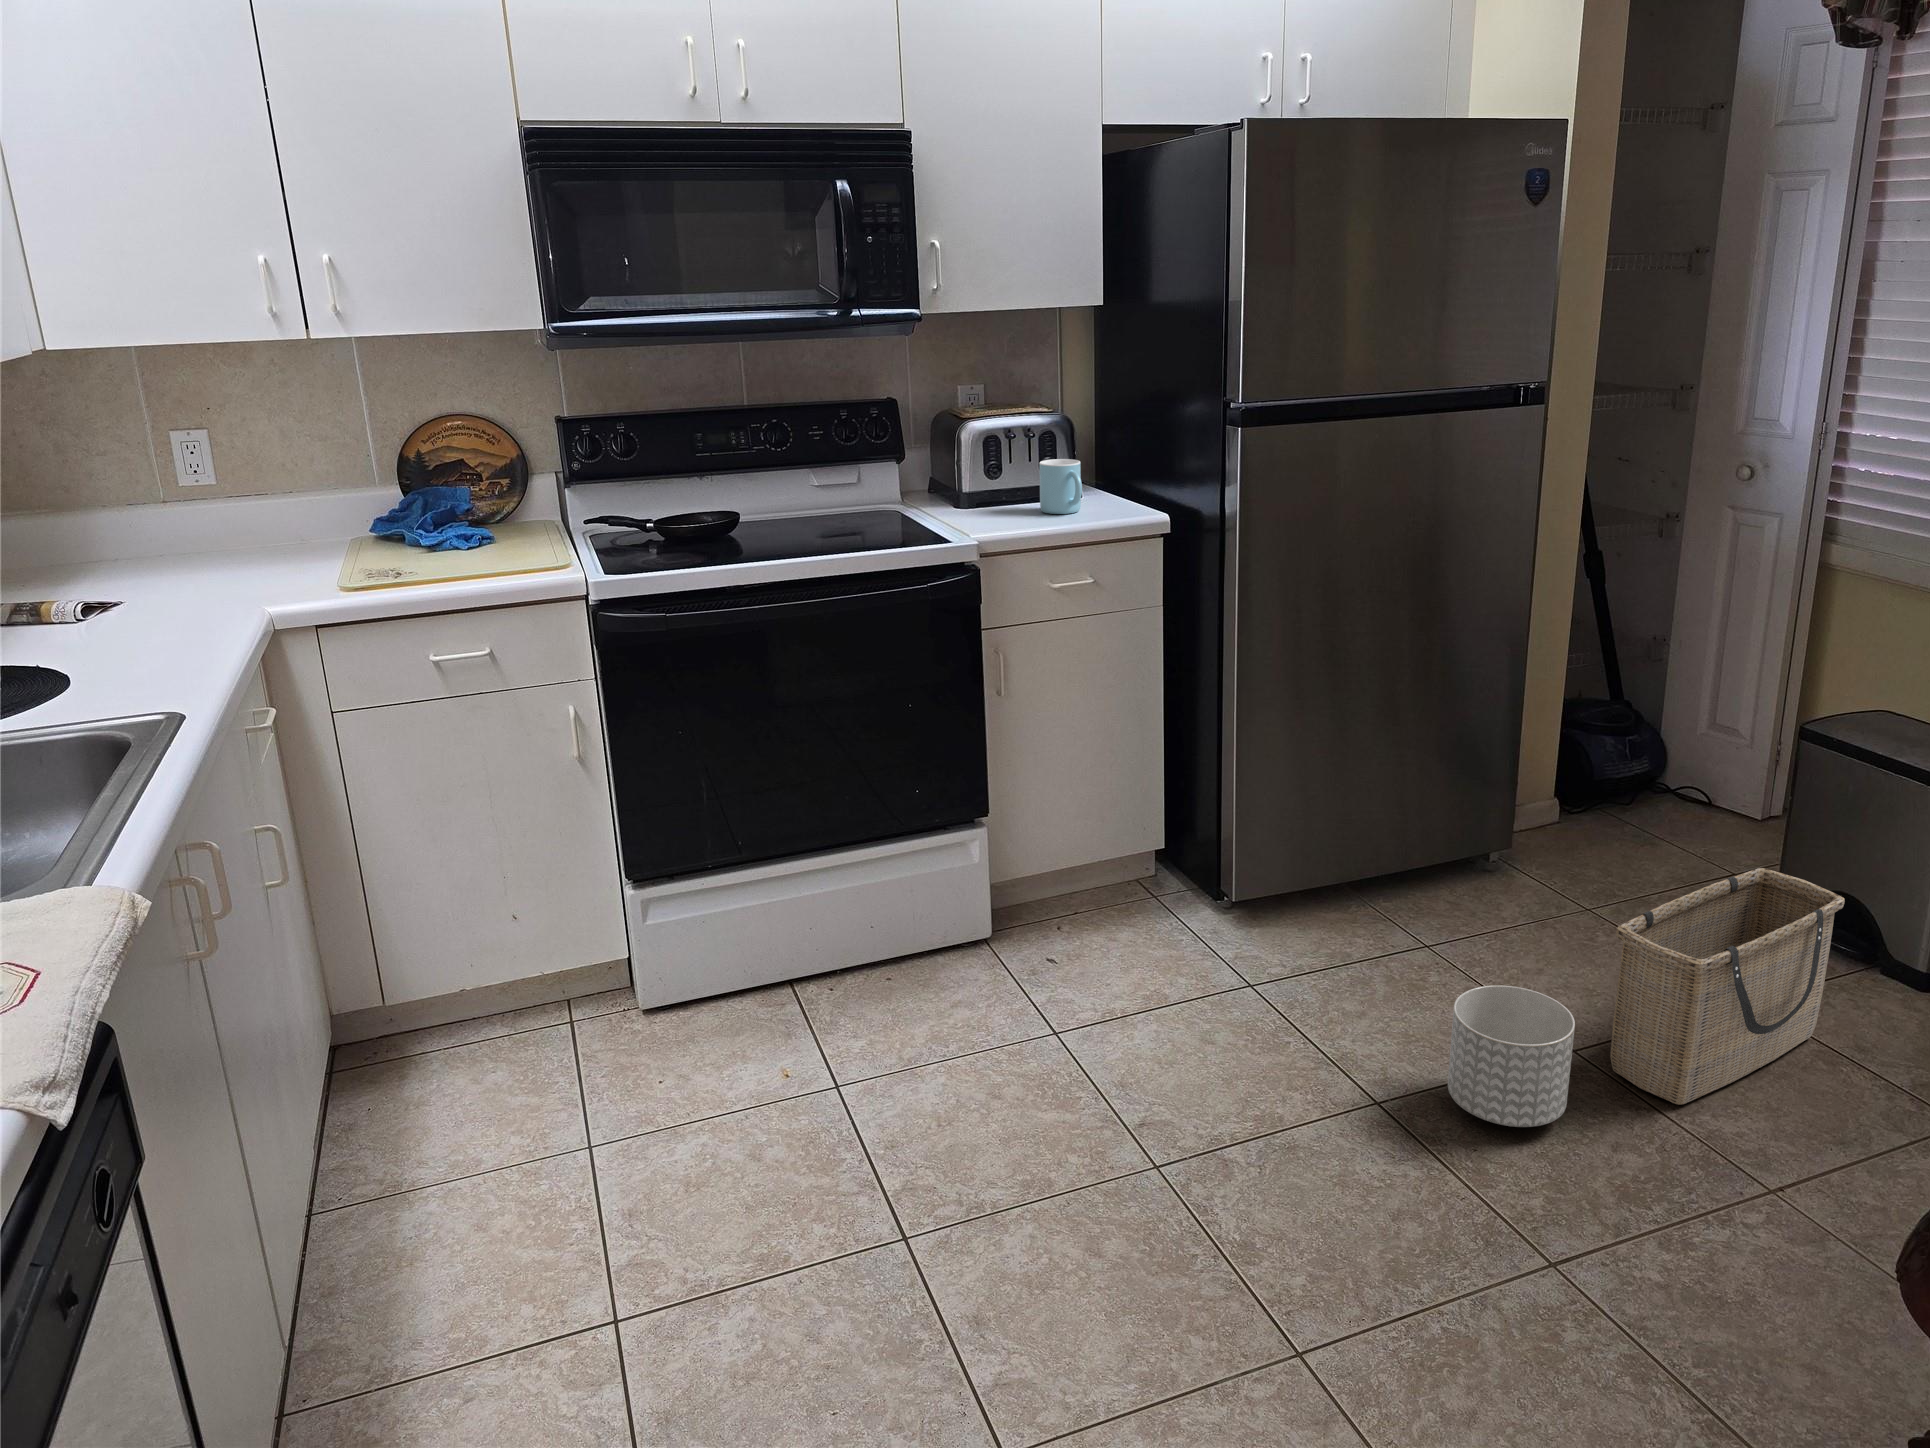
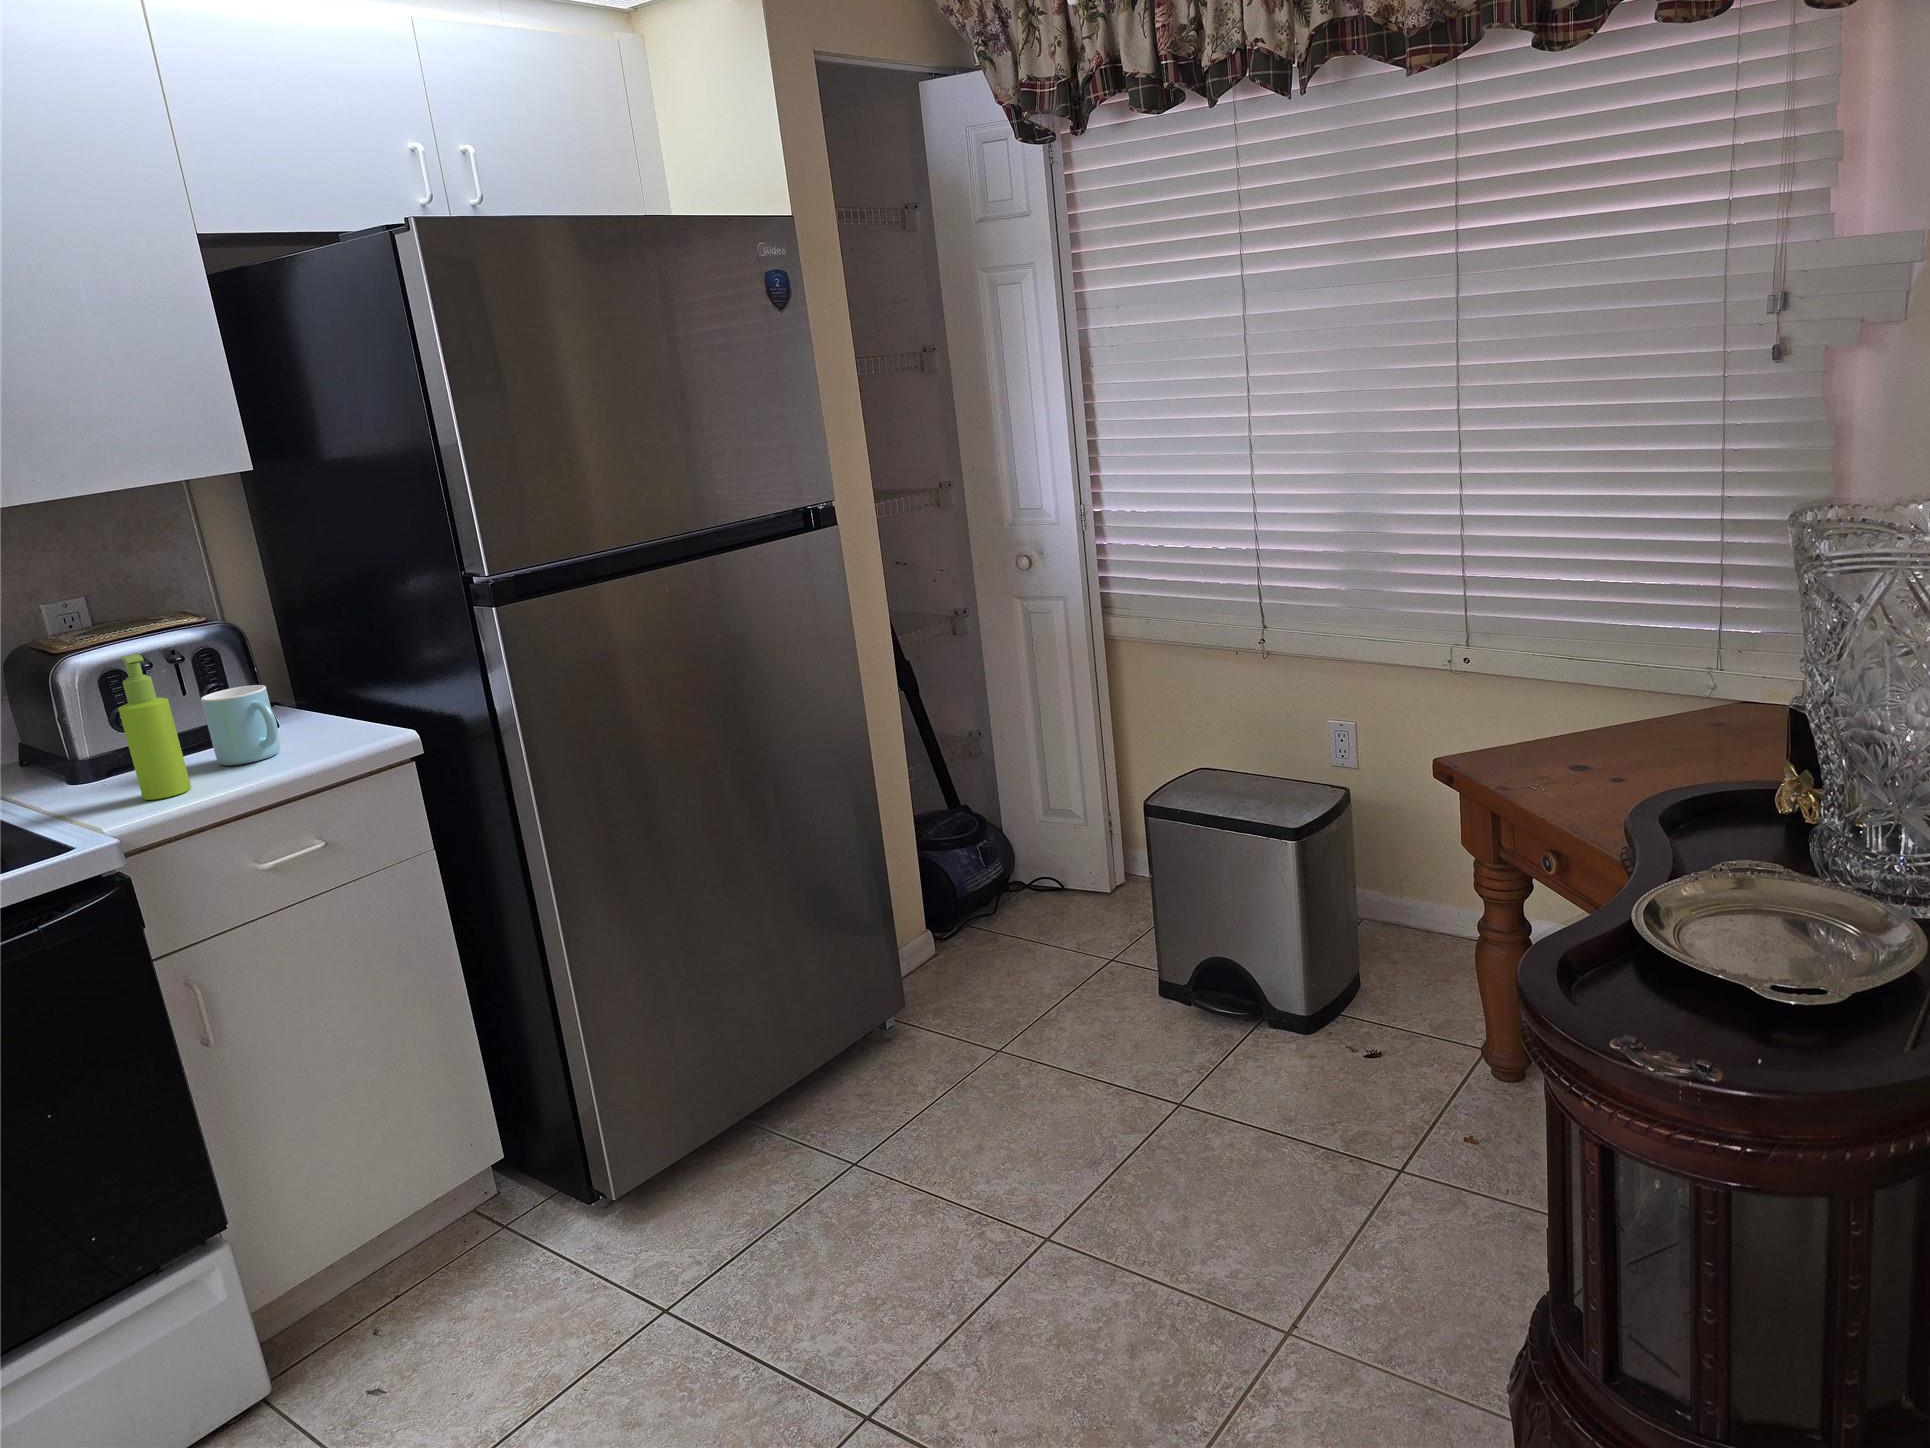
soap dispenser: none [992,424,1023,525] -> present [118,654,191,800]
basket: present [1610,868,1845,1105] -> none [1075,963,1256,1260]
planter: present [1448,985,1575,1127] -> none [936,1196,1085,1384]

